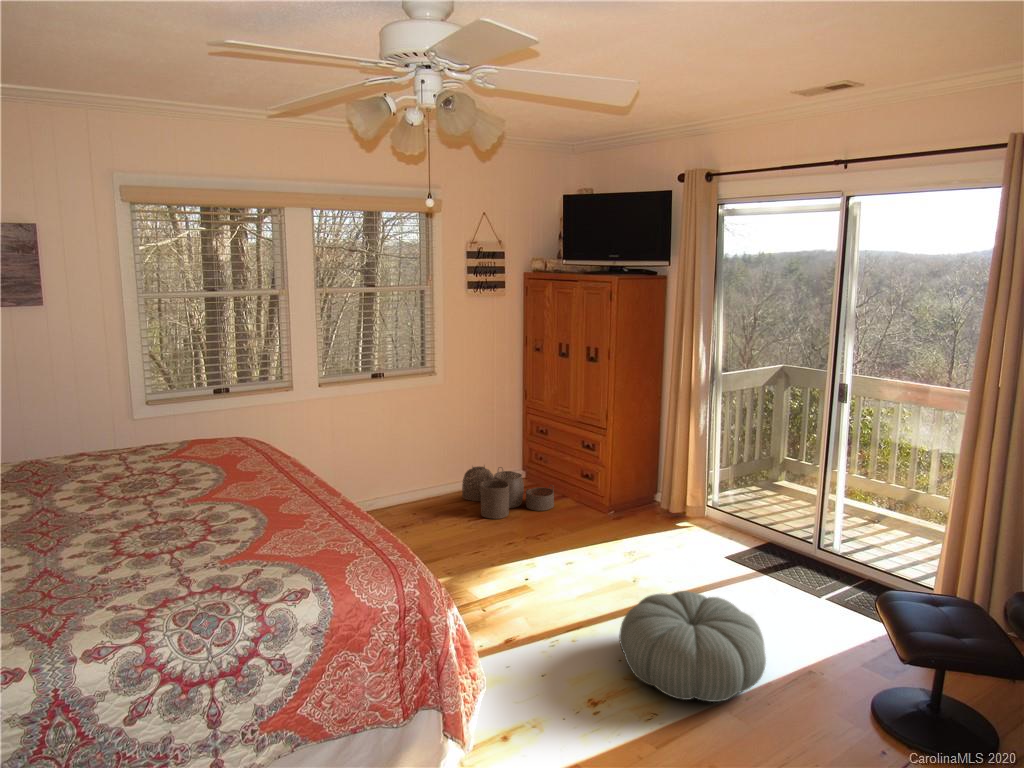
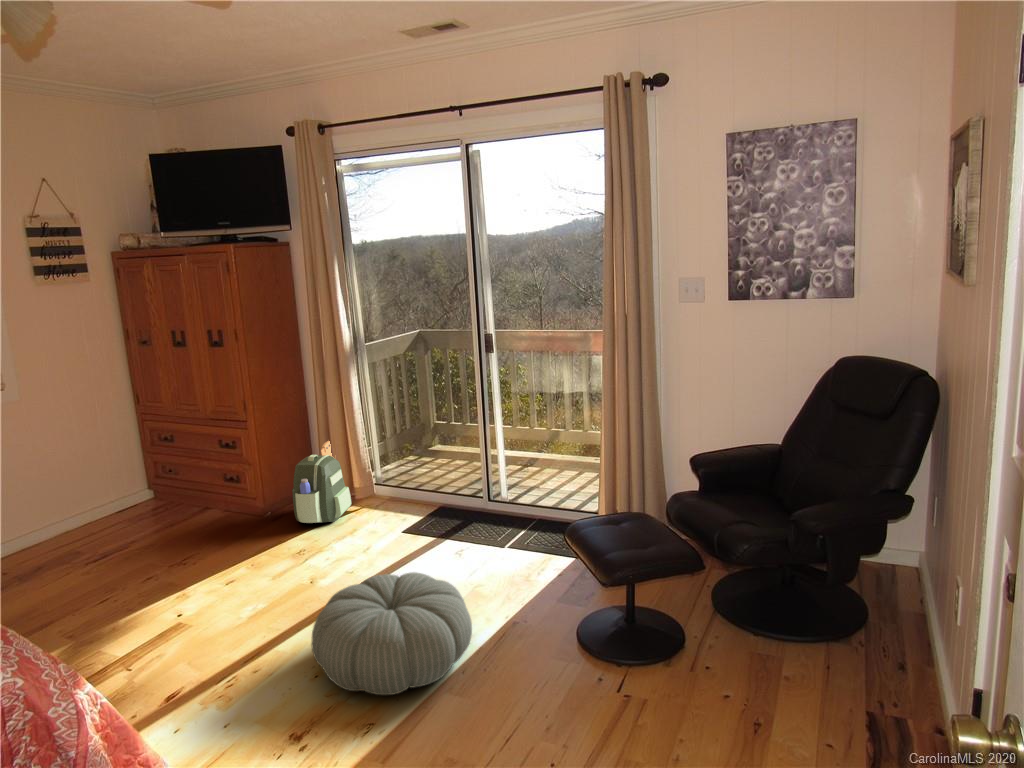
backpack: none [633,456,685,532] -> present [292,441,351,523]
woven basket: present [462,466,554,519] -> none [64,494,196,558]

